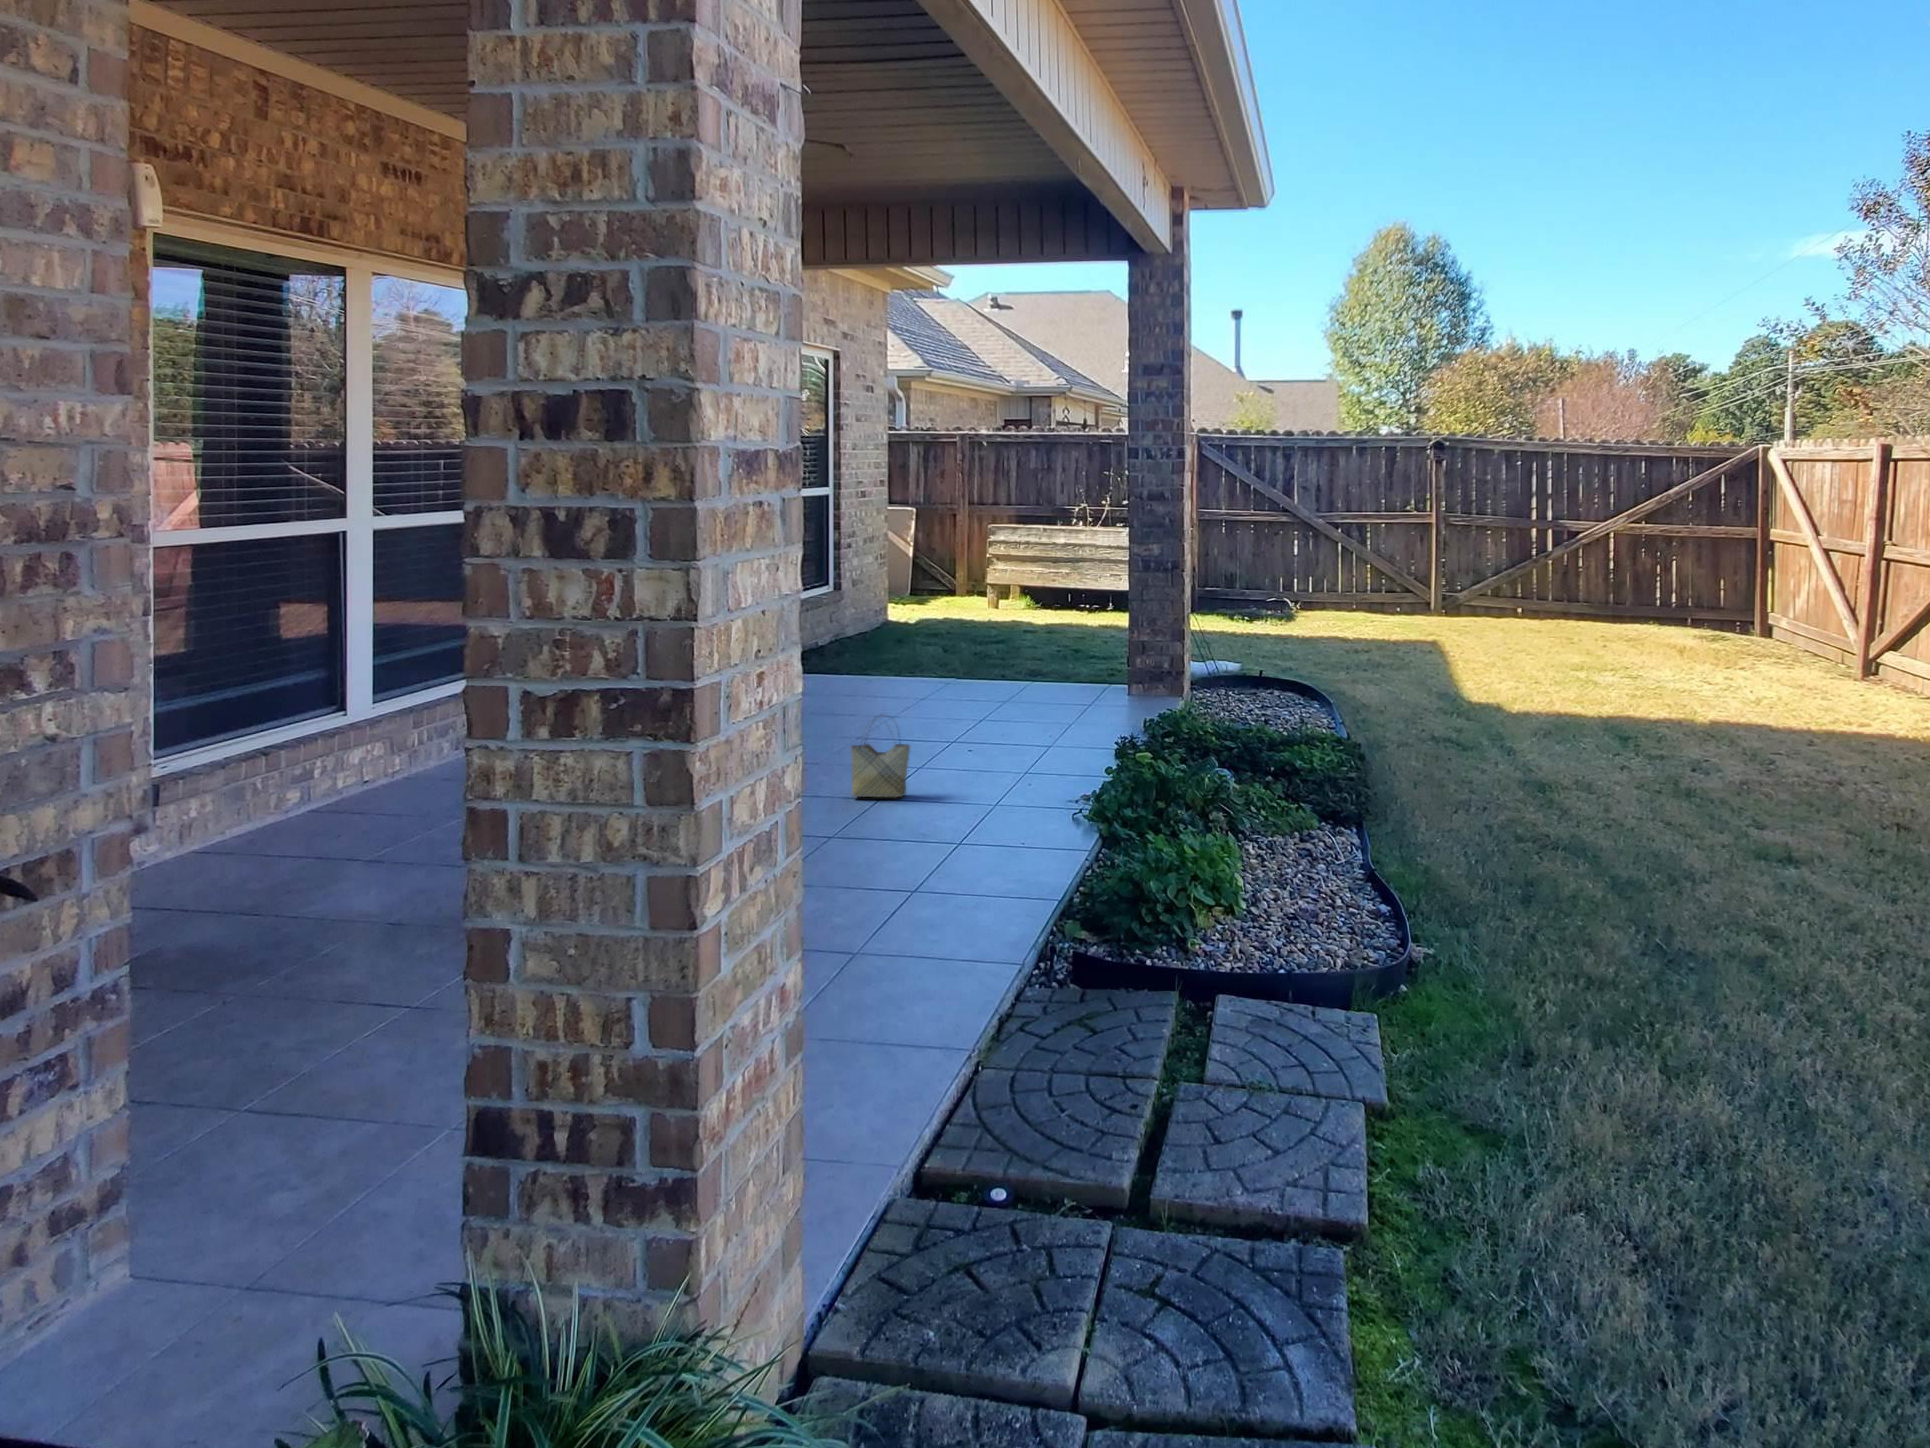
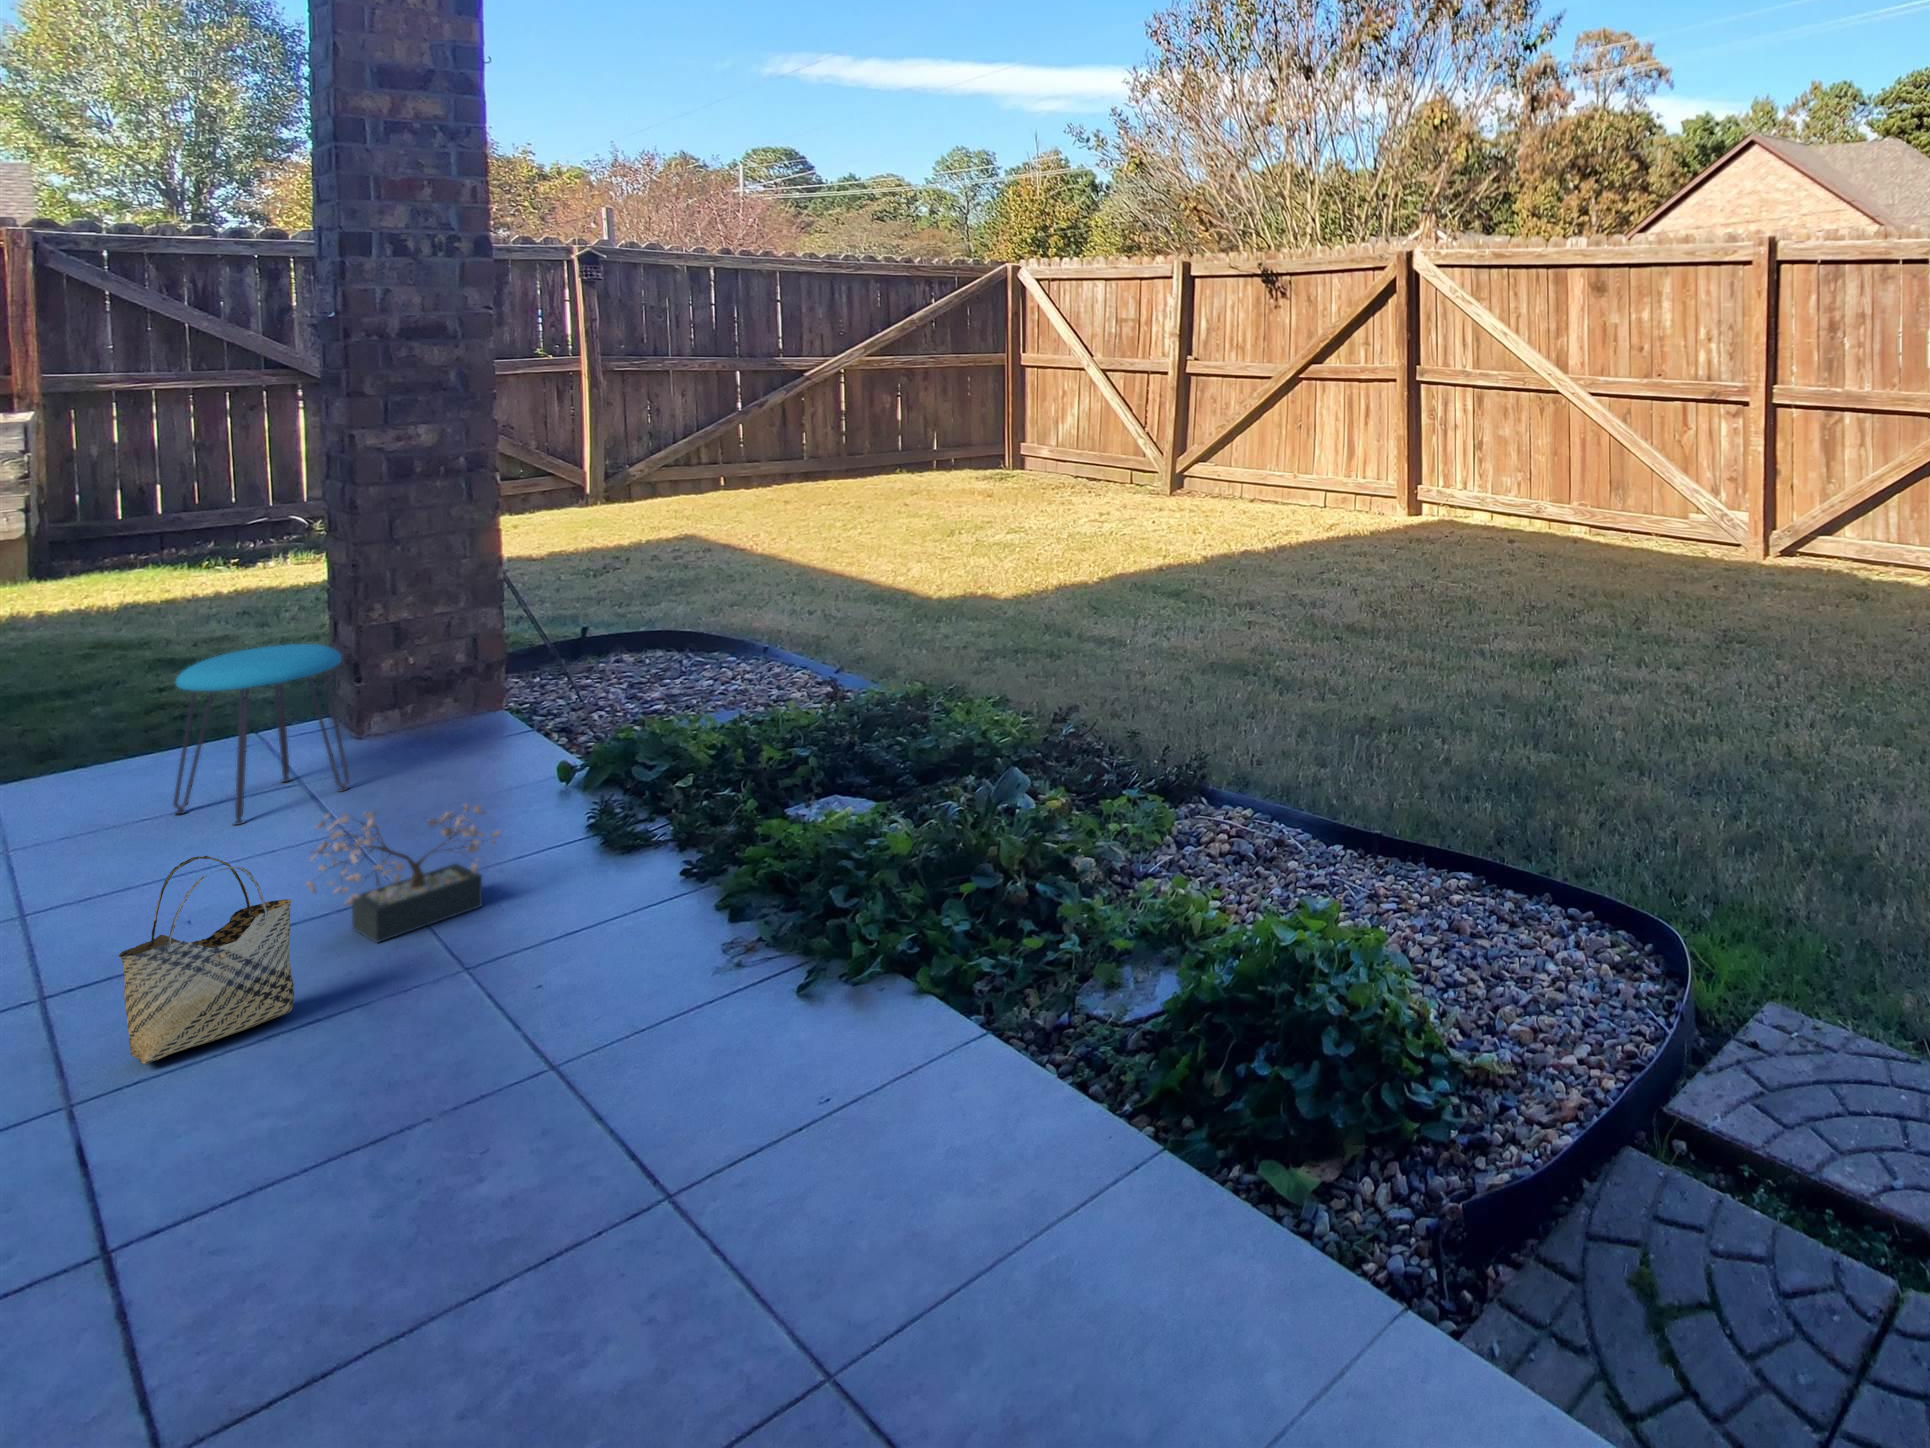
stool: none [1005,644,1068,730] -> present [173,644,349,825]
decorative plant: none [944,716,1021,786] -> present [307,805,500,942]

